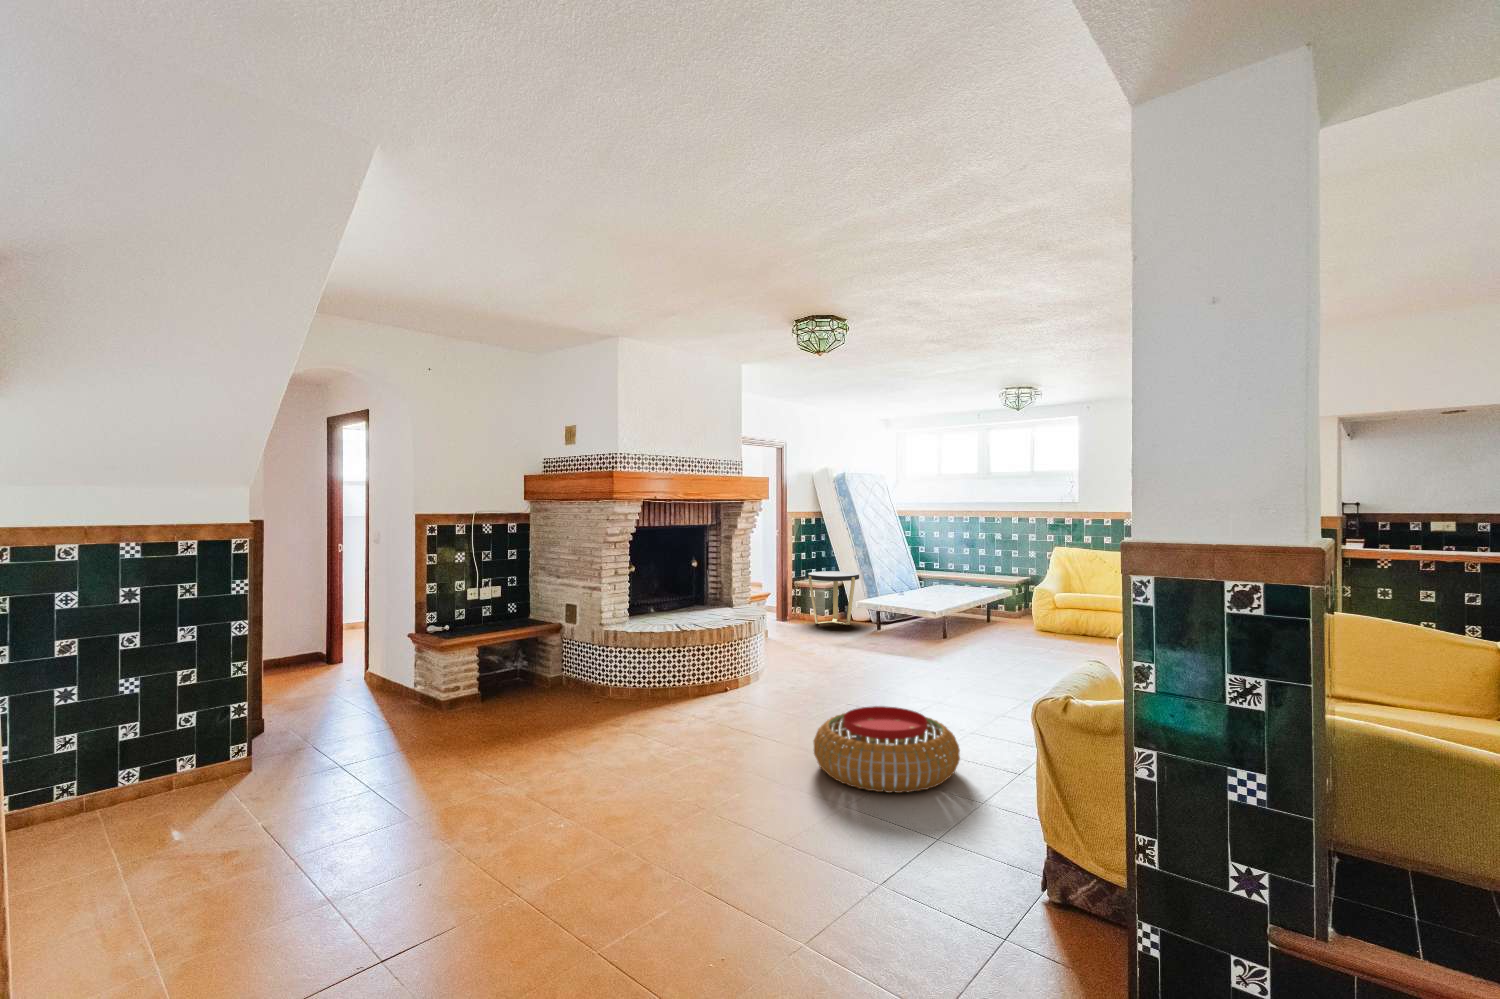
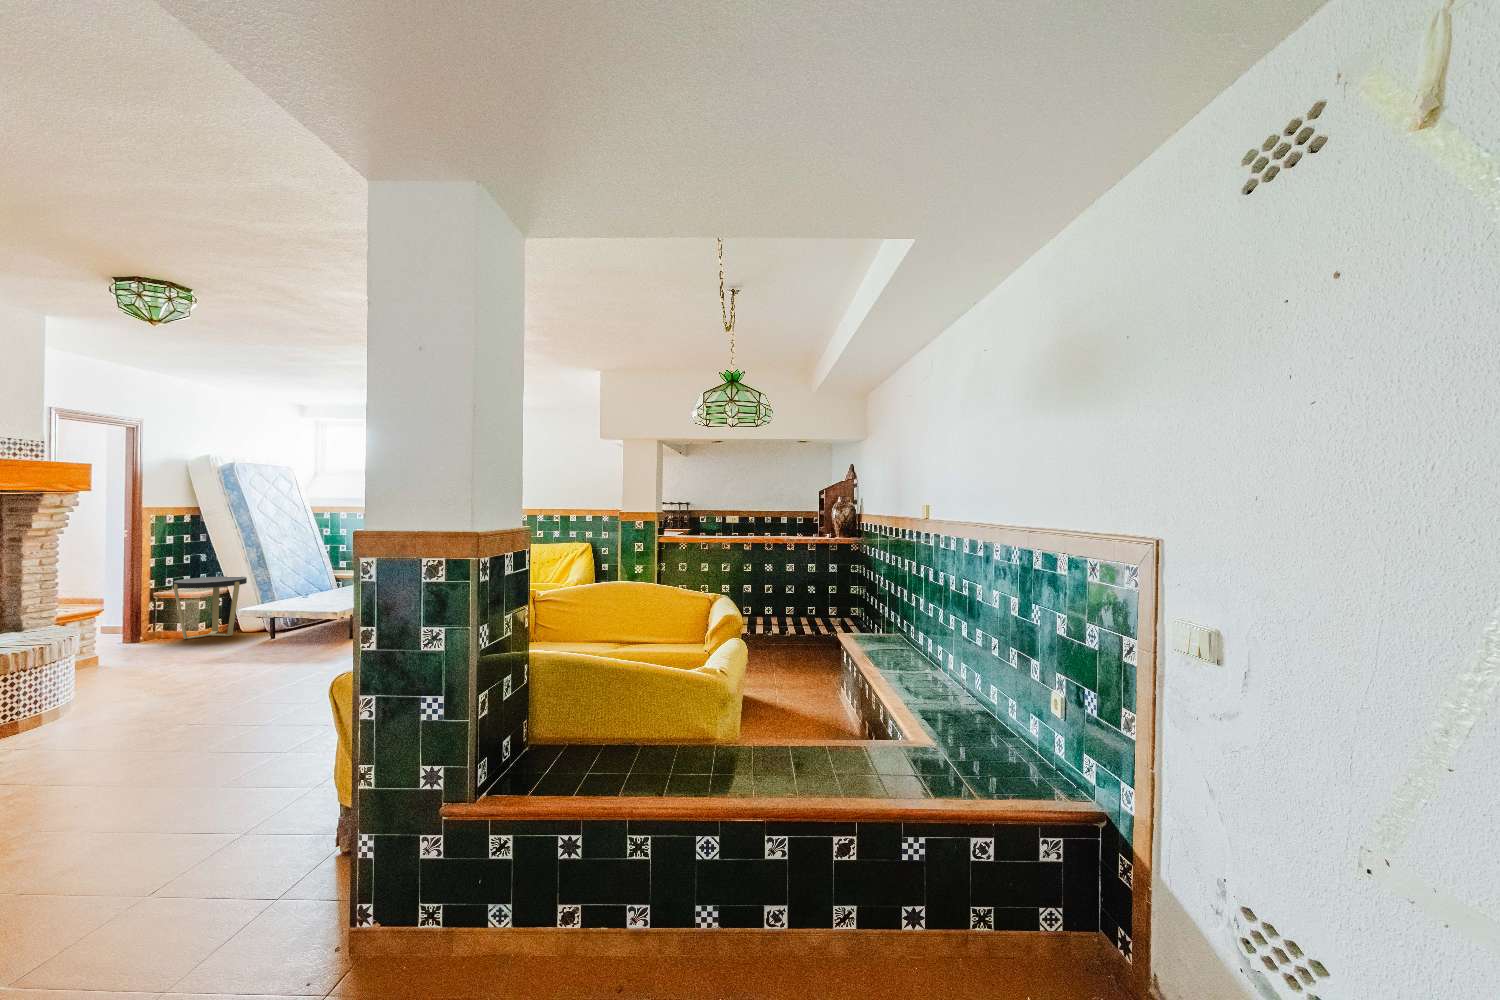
pouf: present [814,706,960,793] -> none [99,713,295,808]

